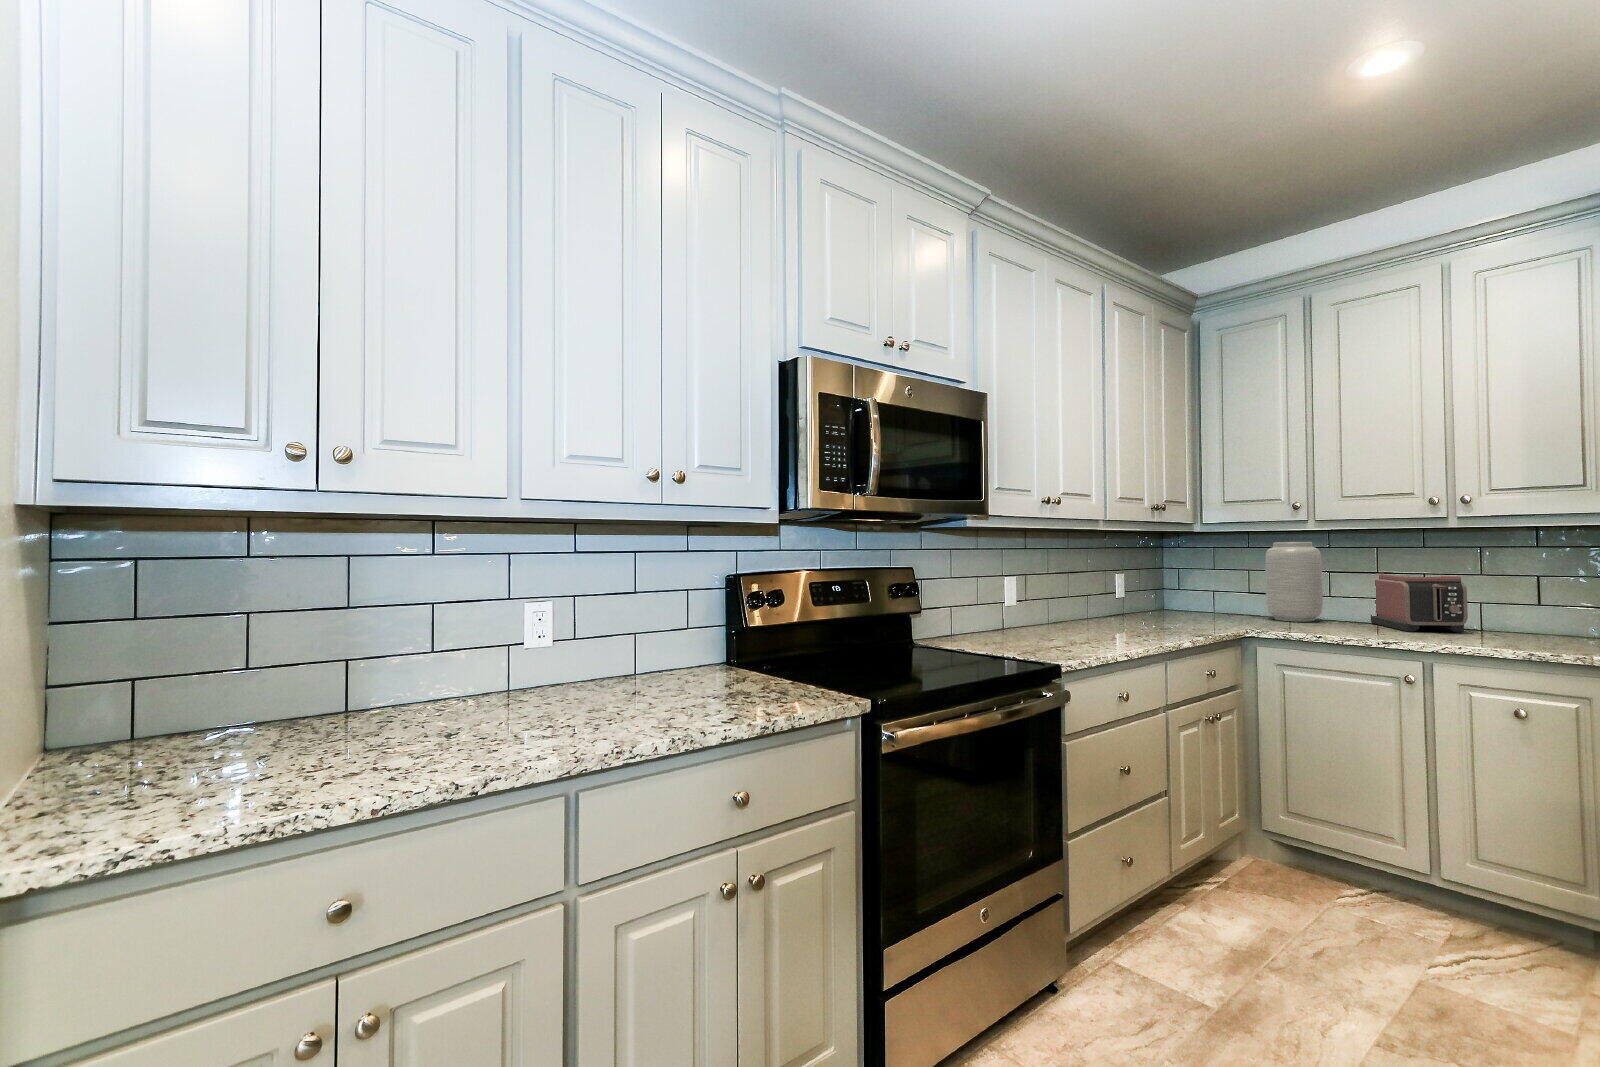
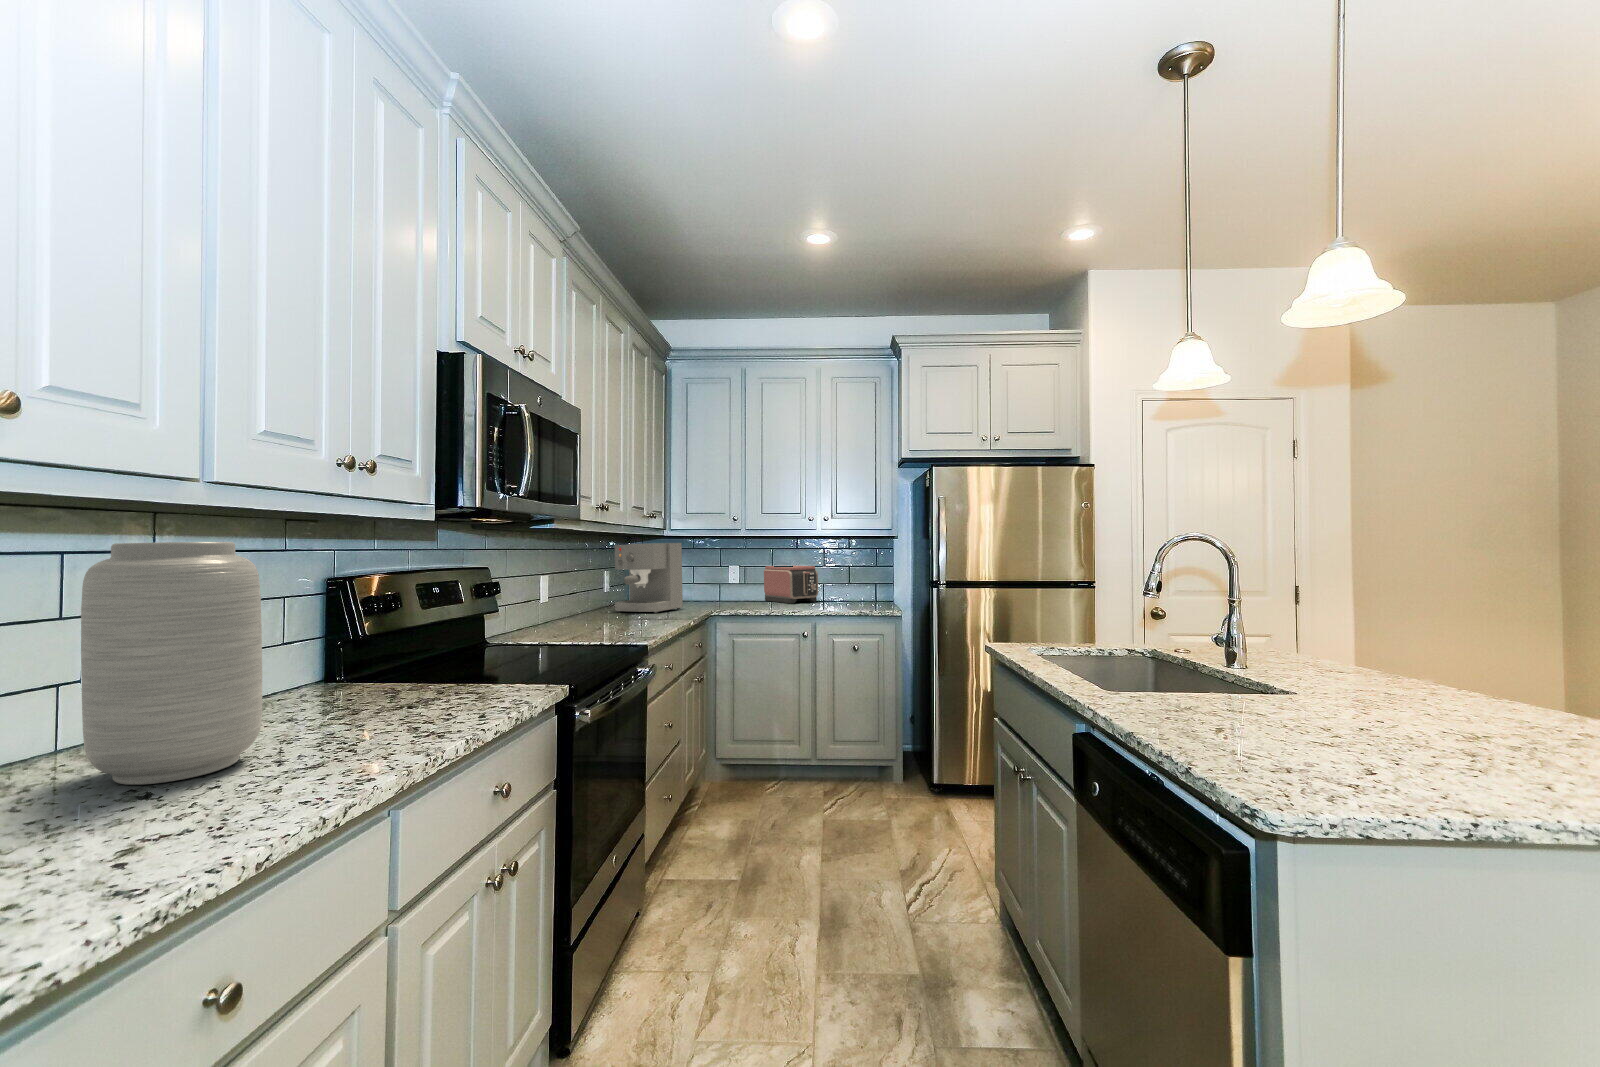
coffee maker: none [1120,540,1214,627] -> present [615,543,683,613]
vase: present [1265,542,1323,622] -> present [81,542,262,785]

